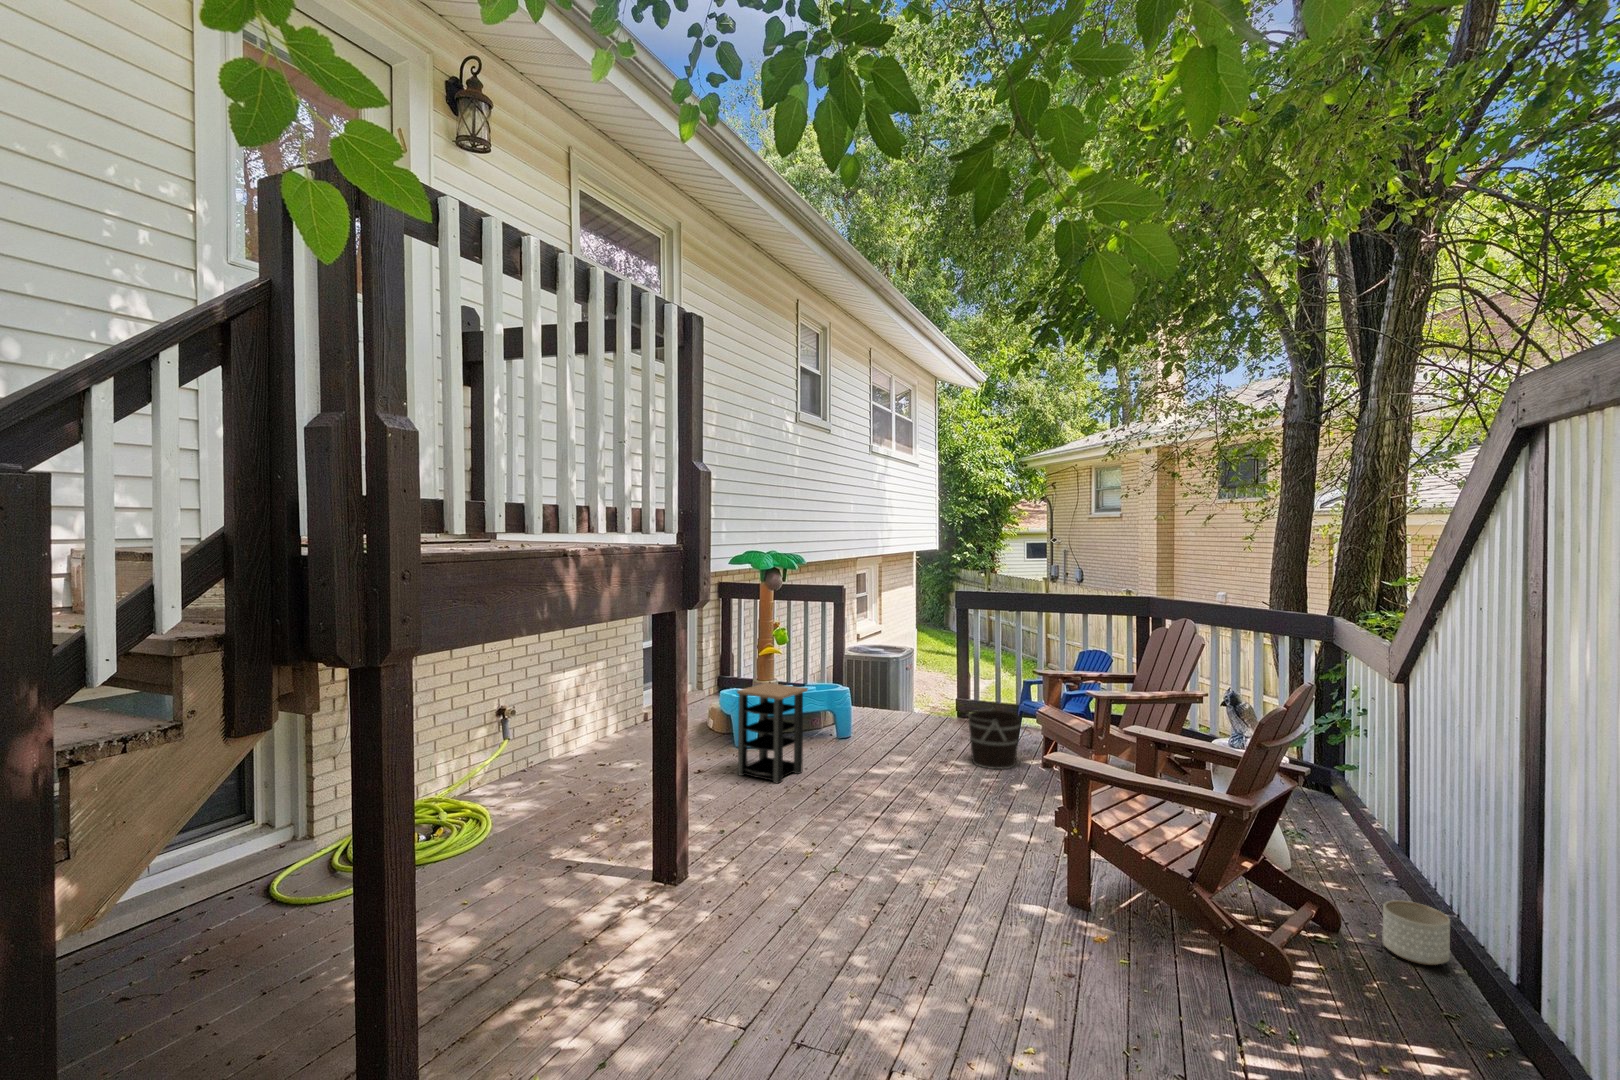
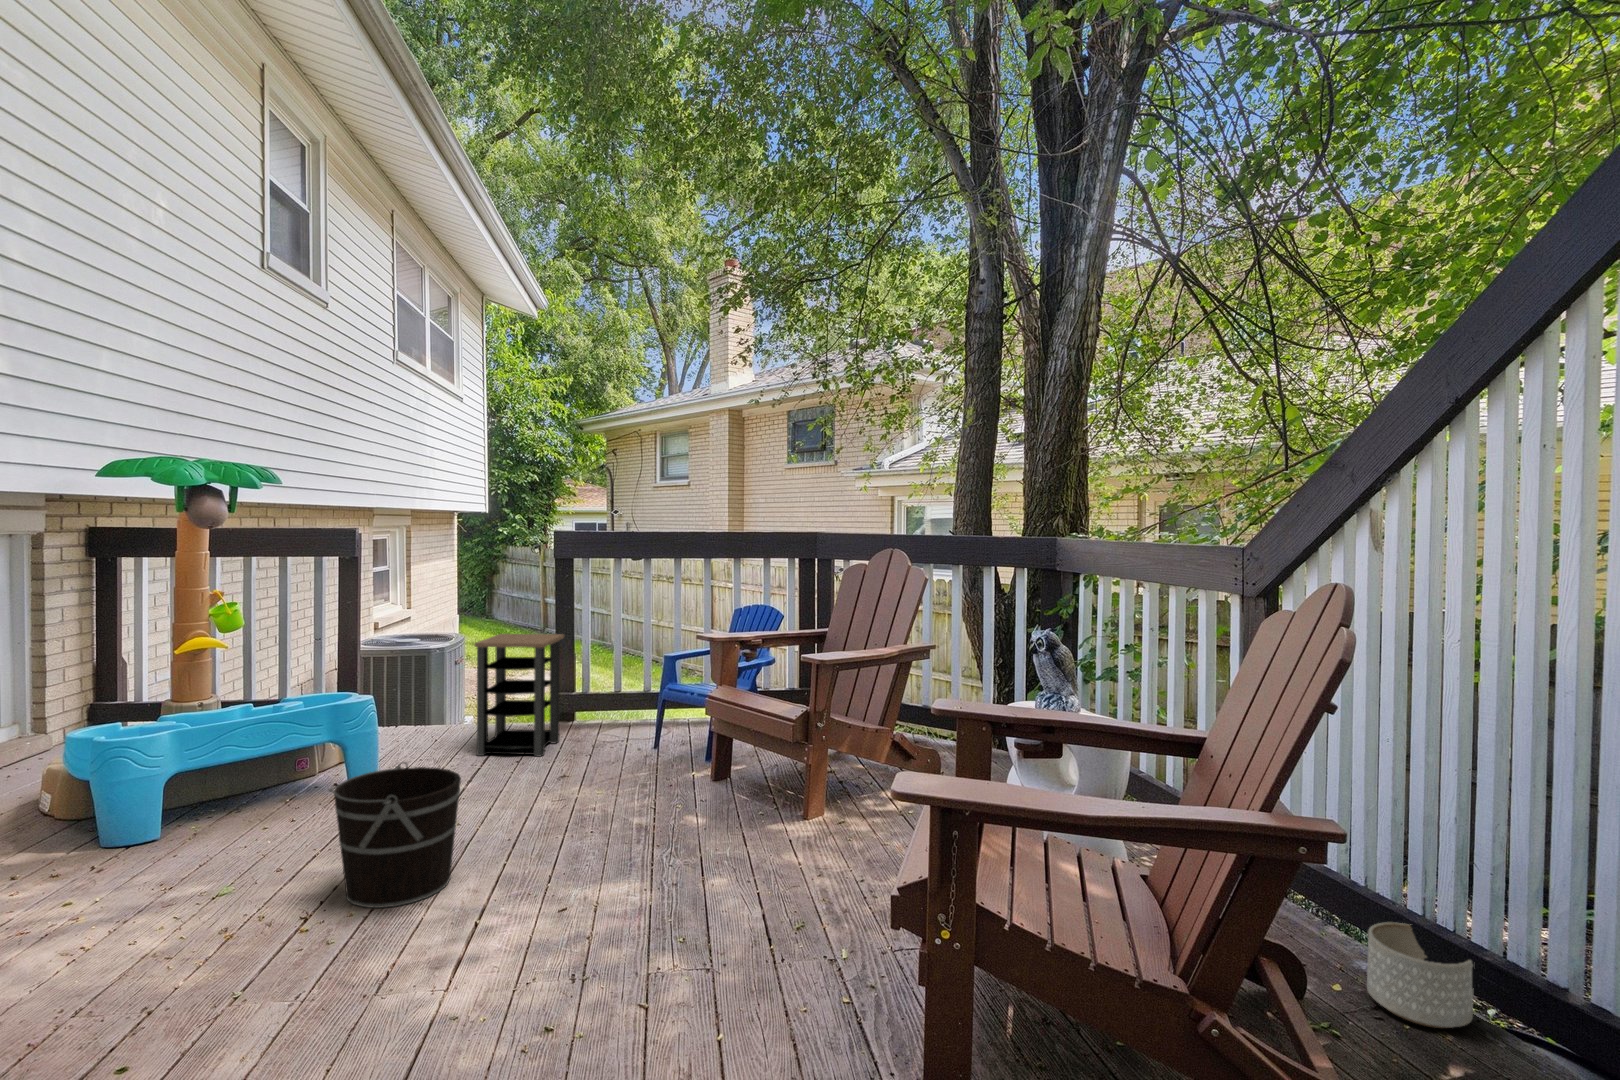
side table: present [737,683,808,783] -> present [474,634,564,756]
bucket: present [968,709,1021,769] -> present [329,762,461,908]

